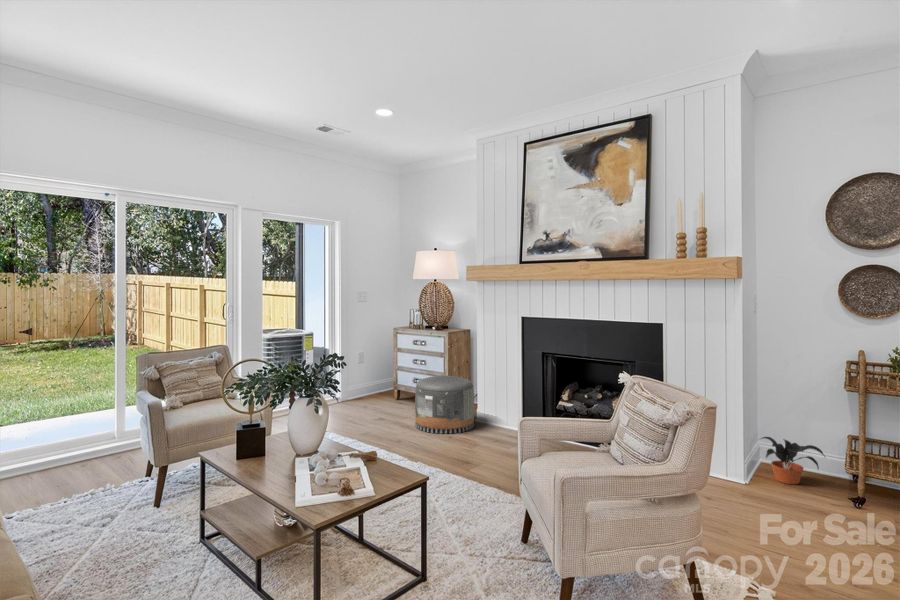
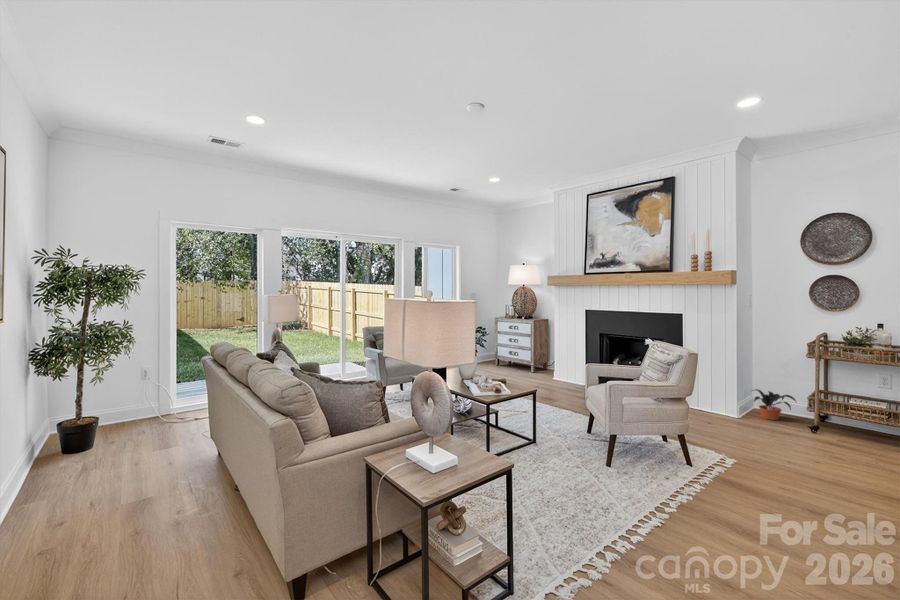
pouf: present [415,376,474,434] -> none [513,349,553,385]

